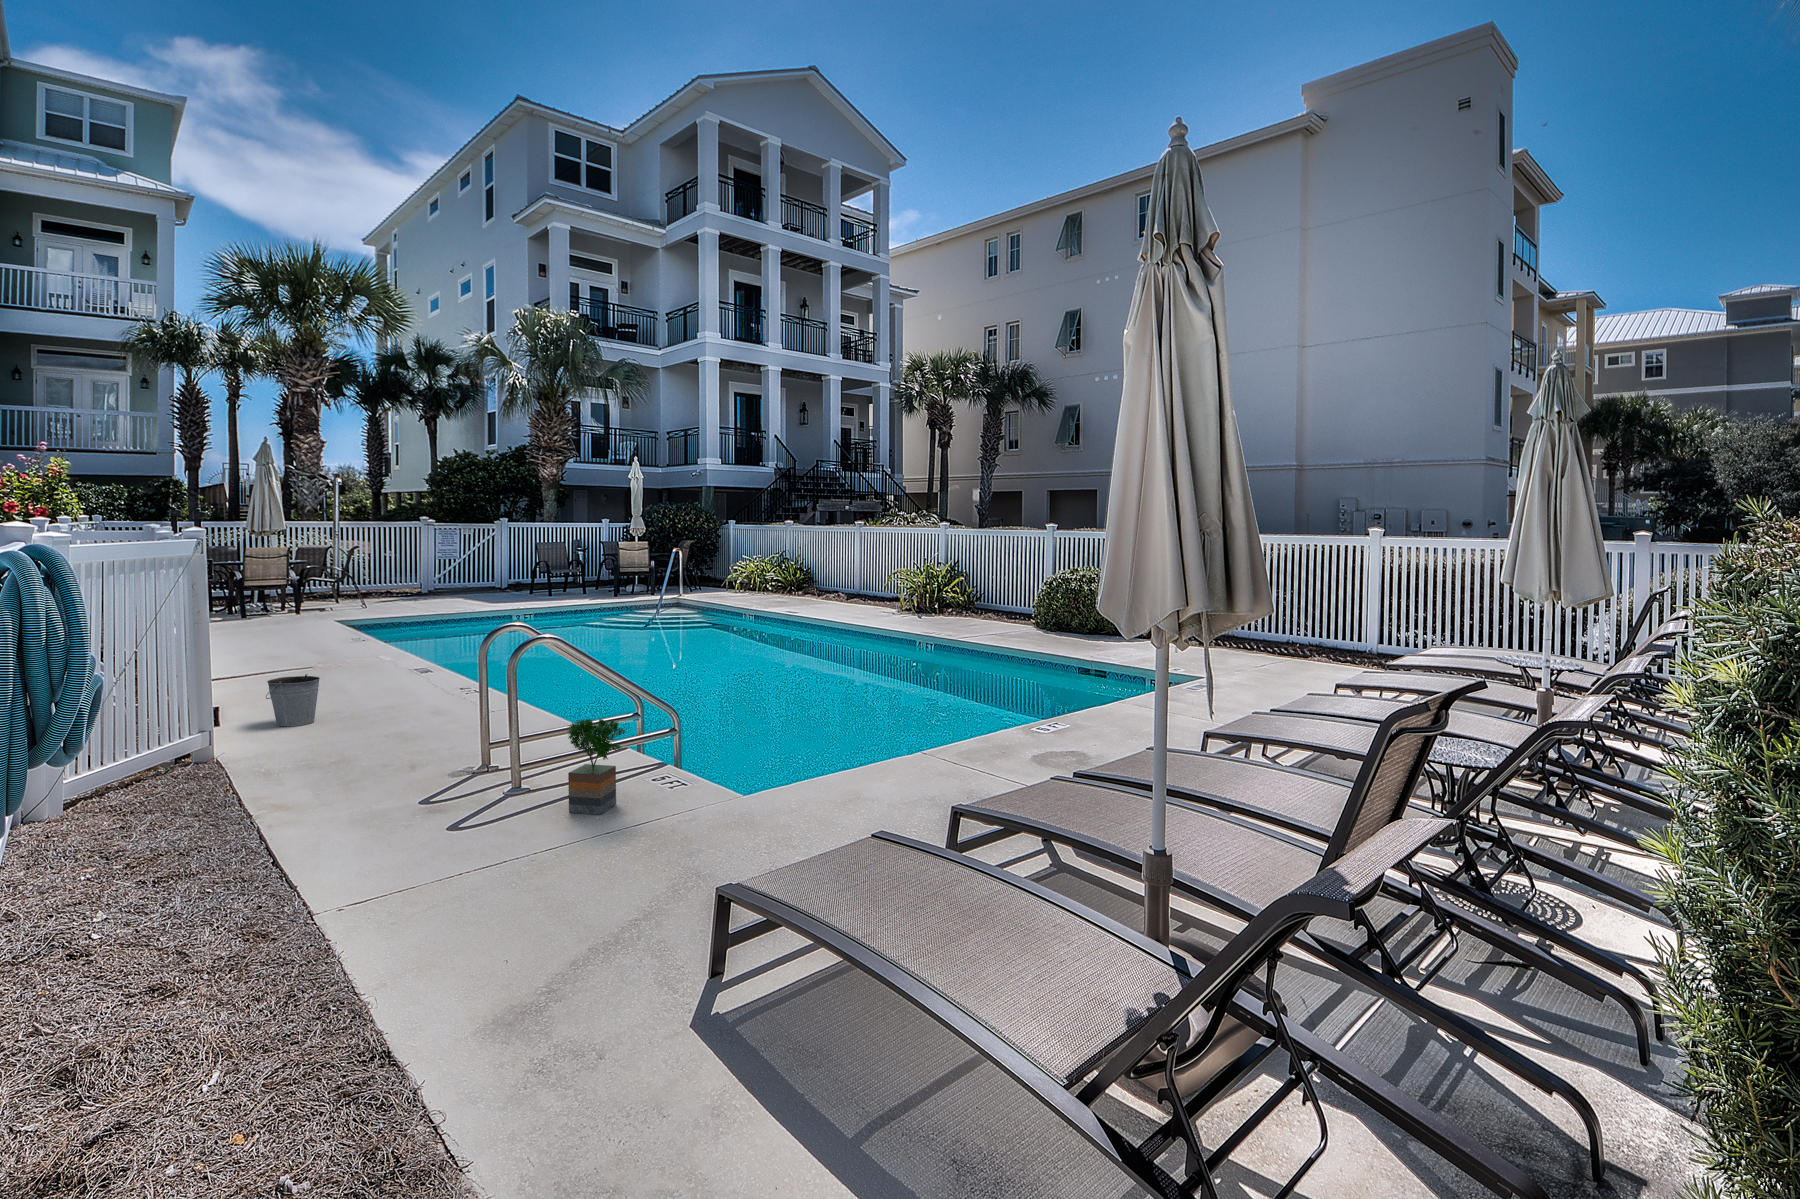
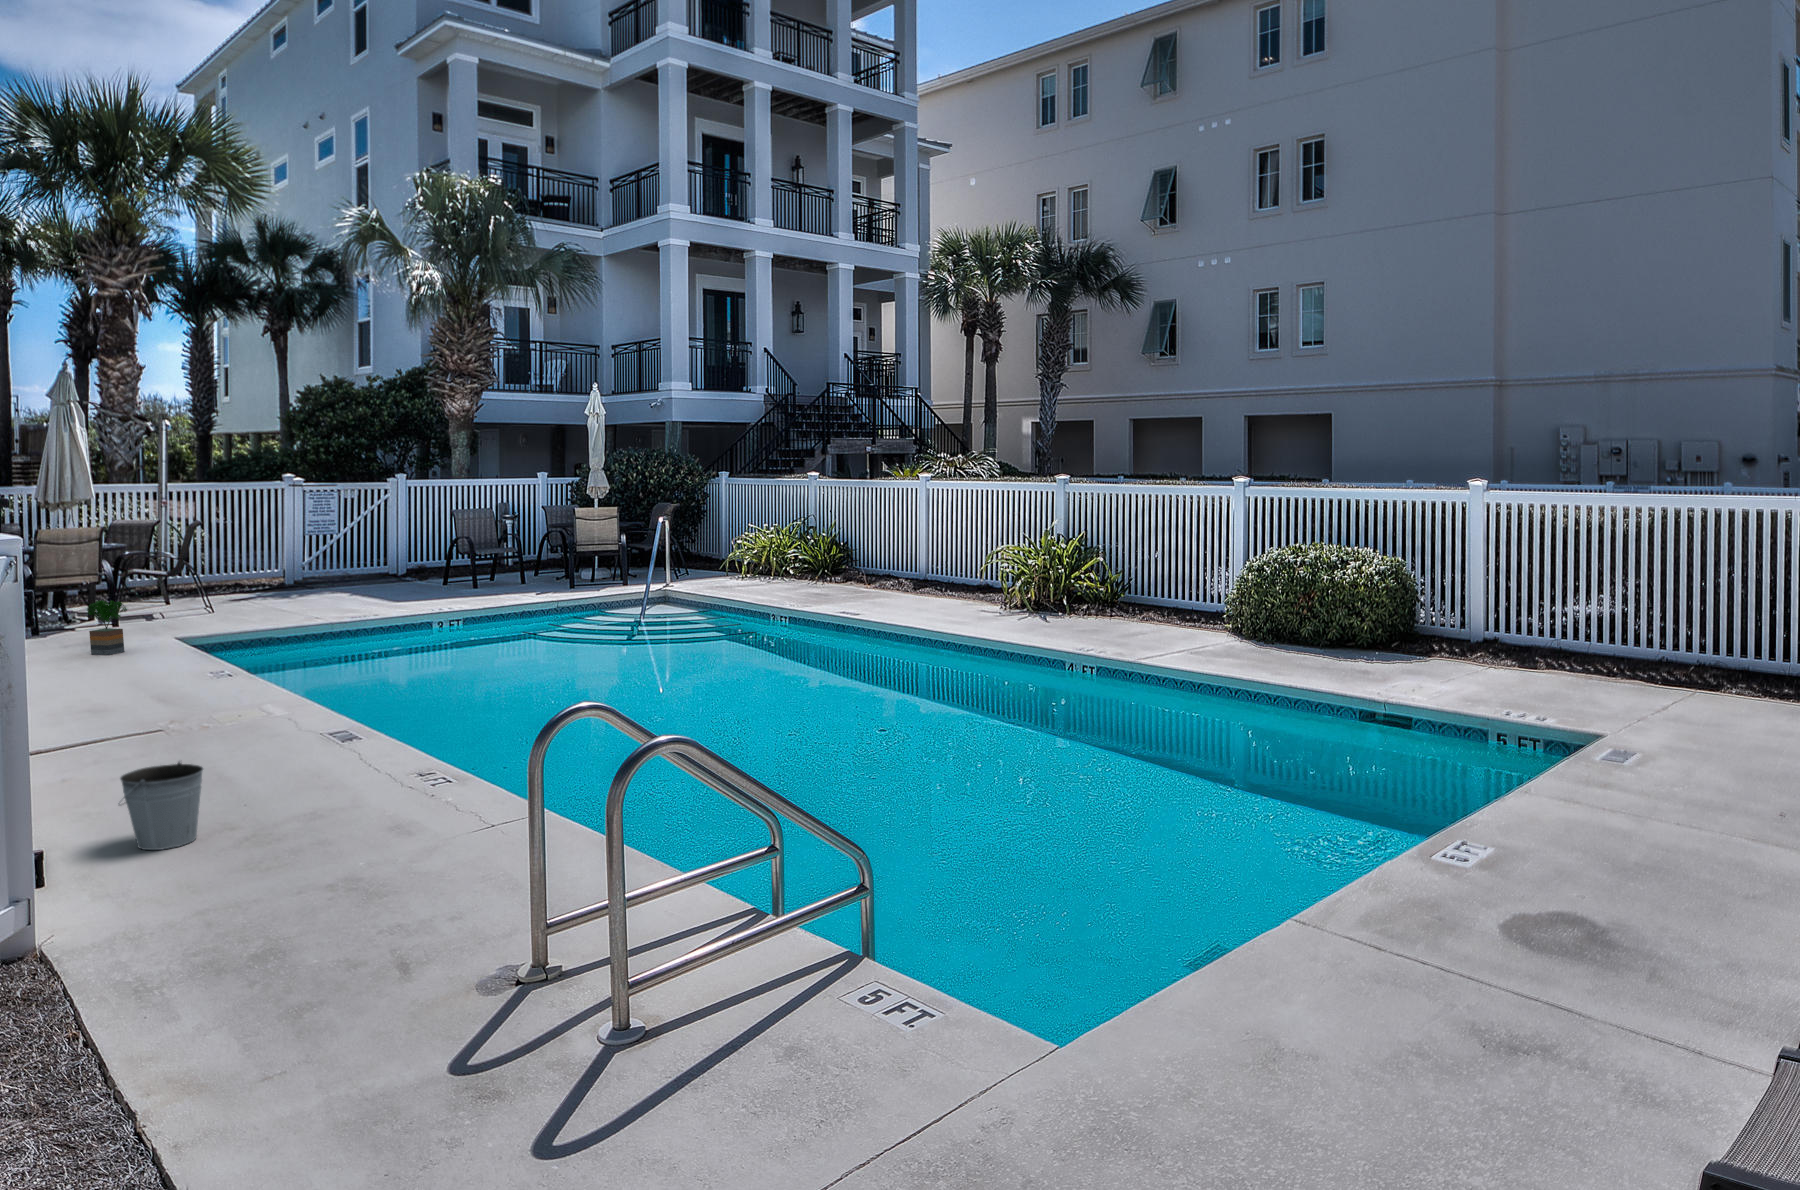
potted tree: present [568,718,625,815] -> present [87,600,127,655]

